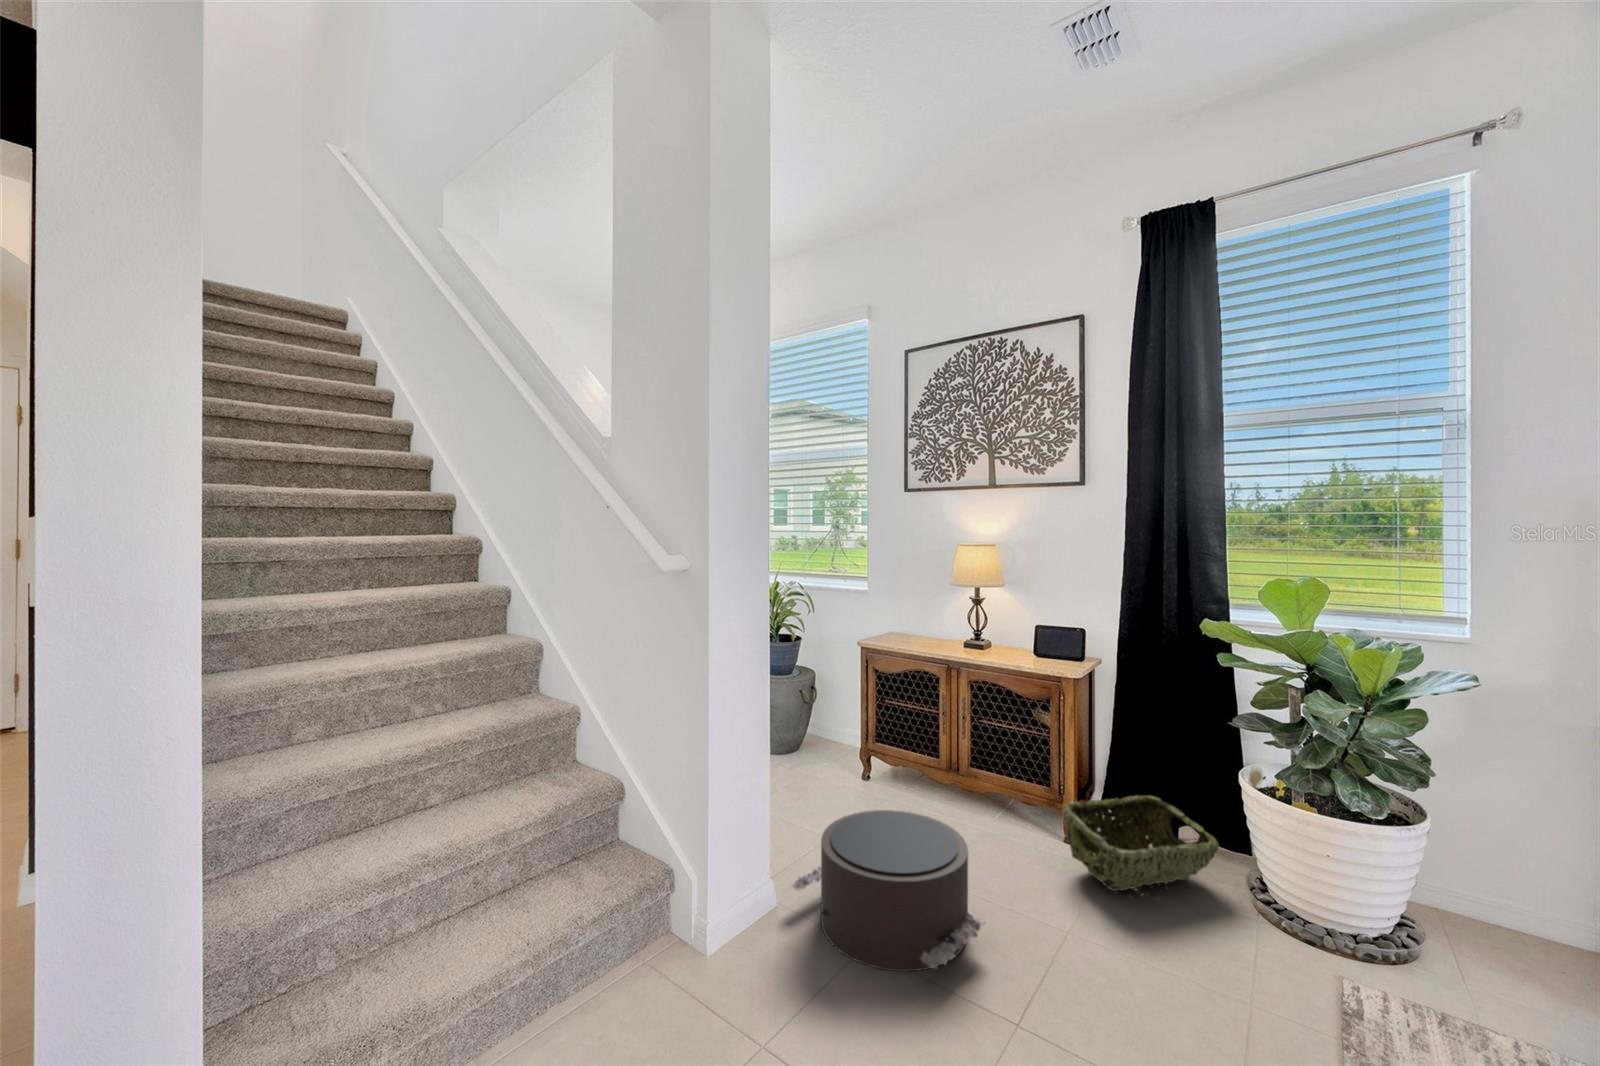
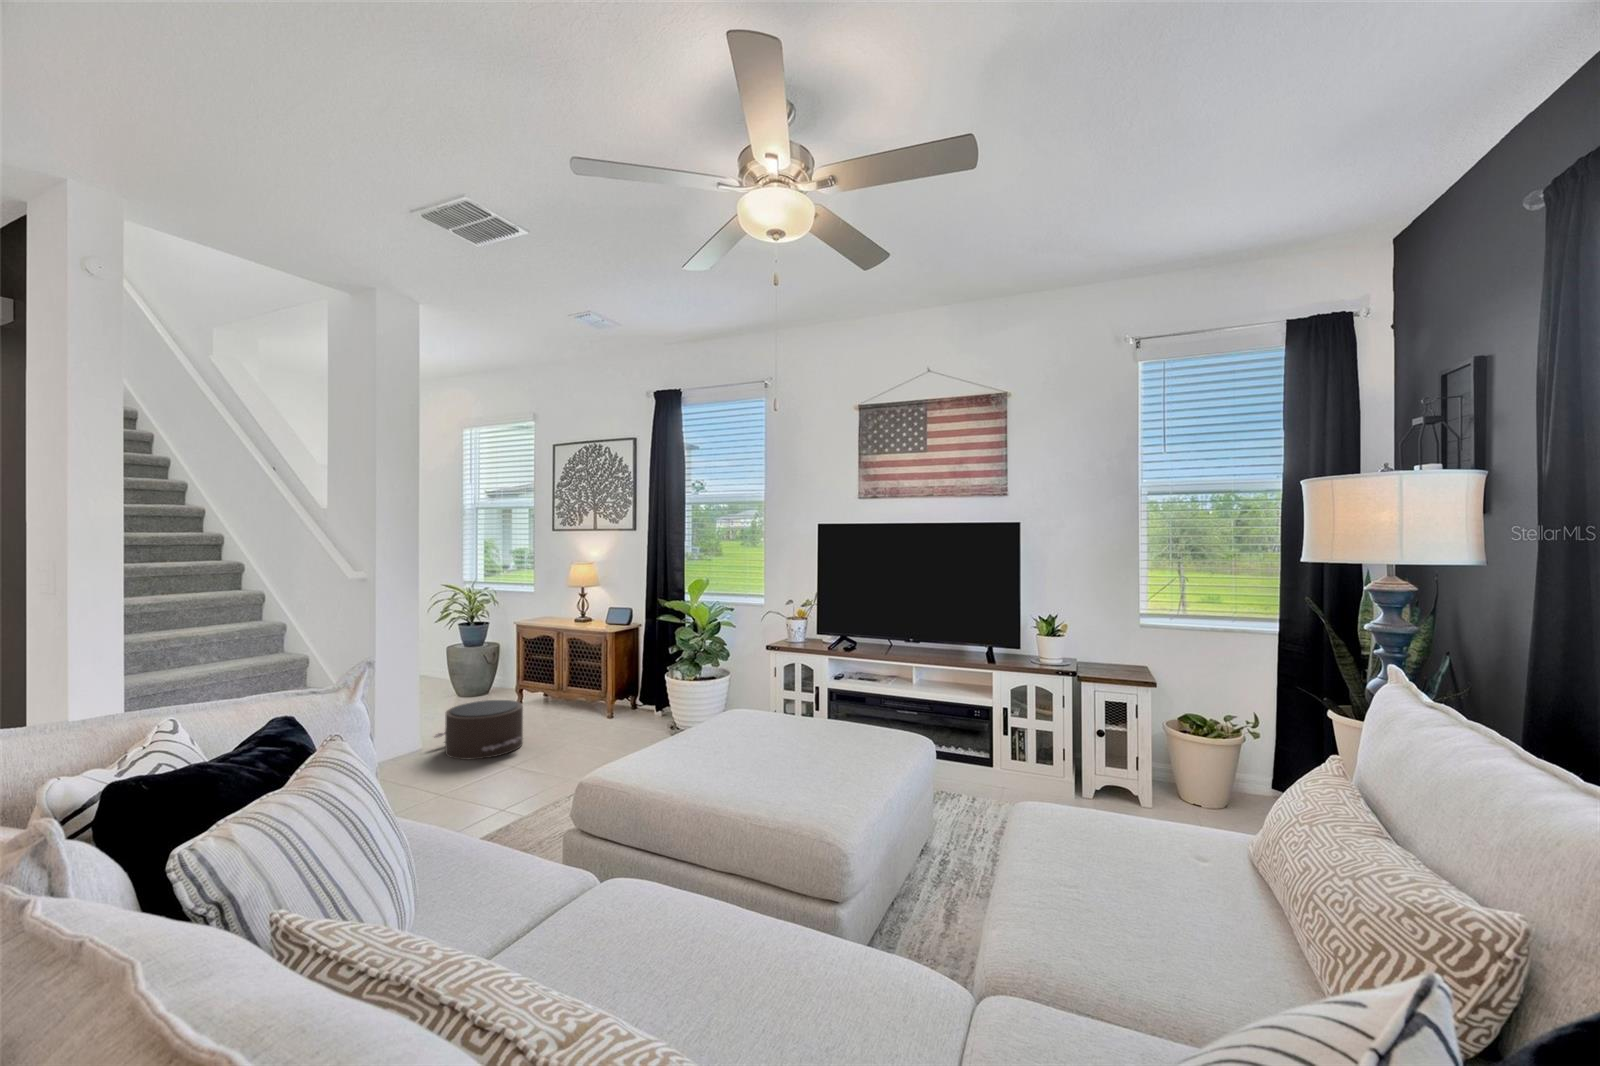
woven basket: present [1063,795,1219,891] -> none [592,690,664,731]

